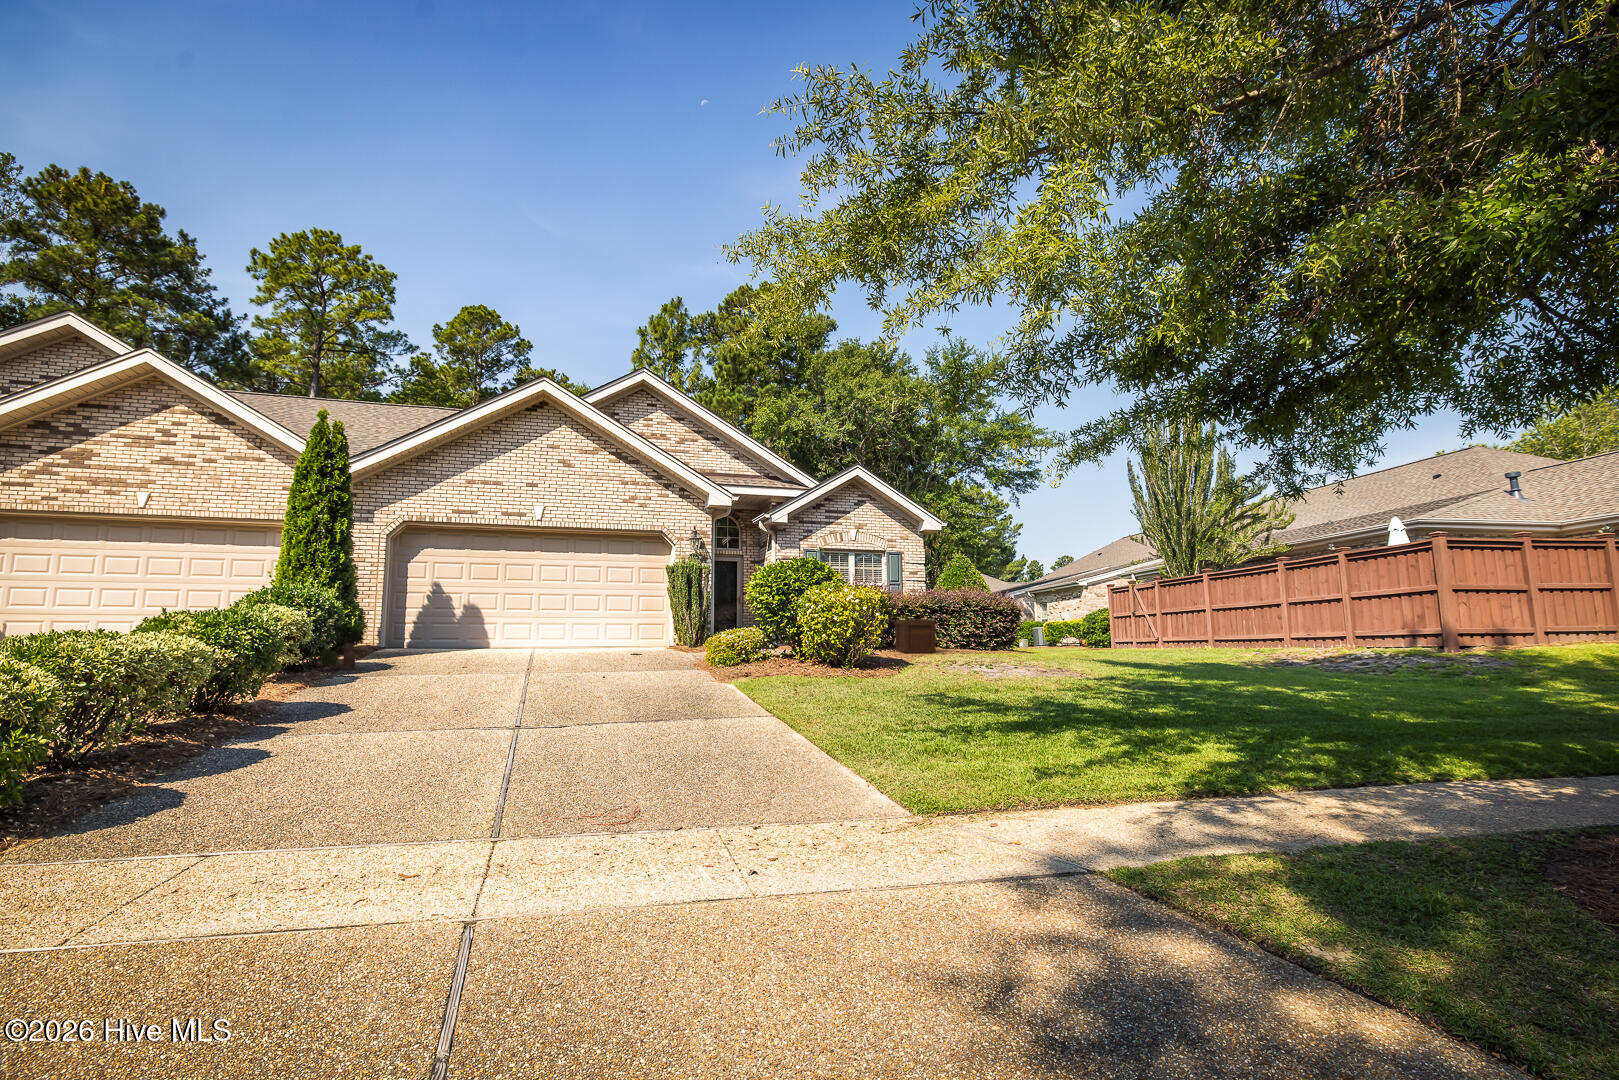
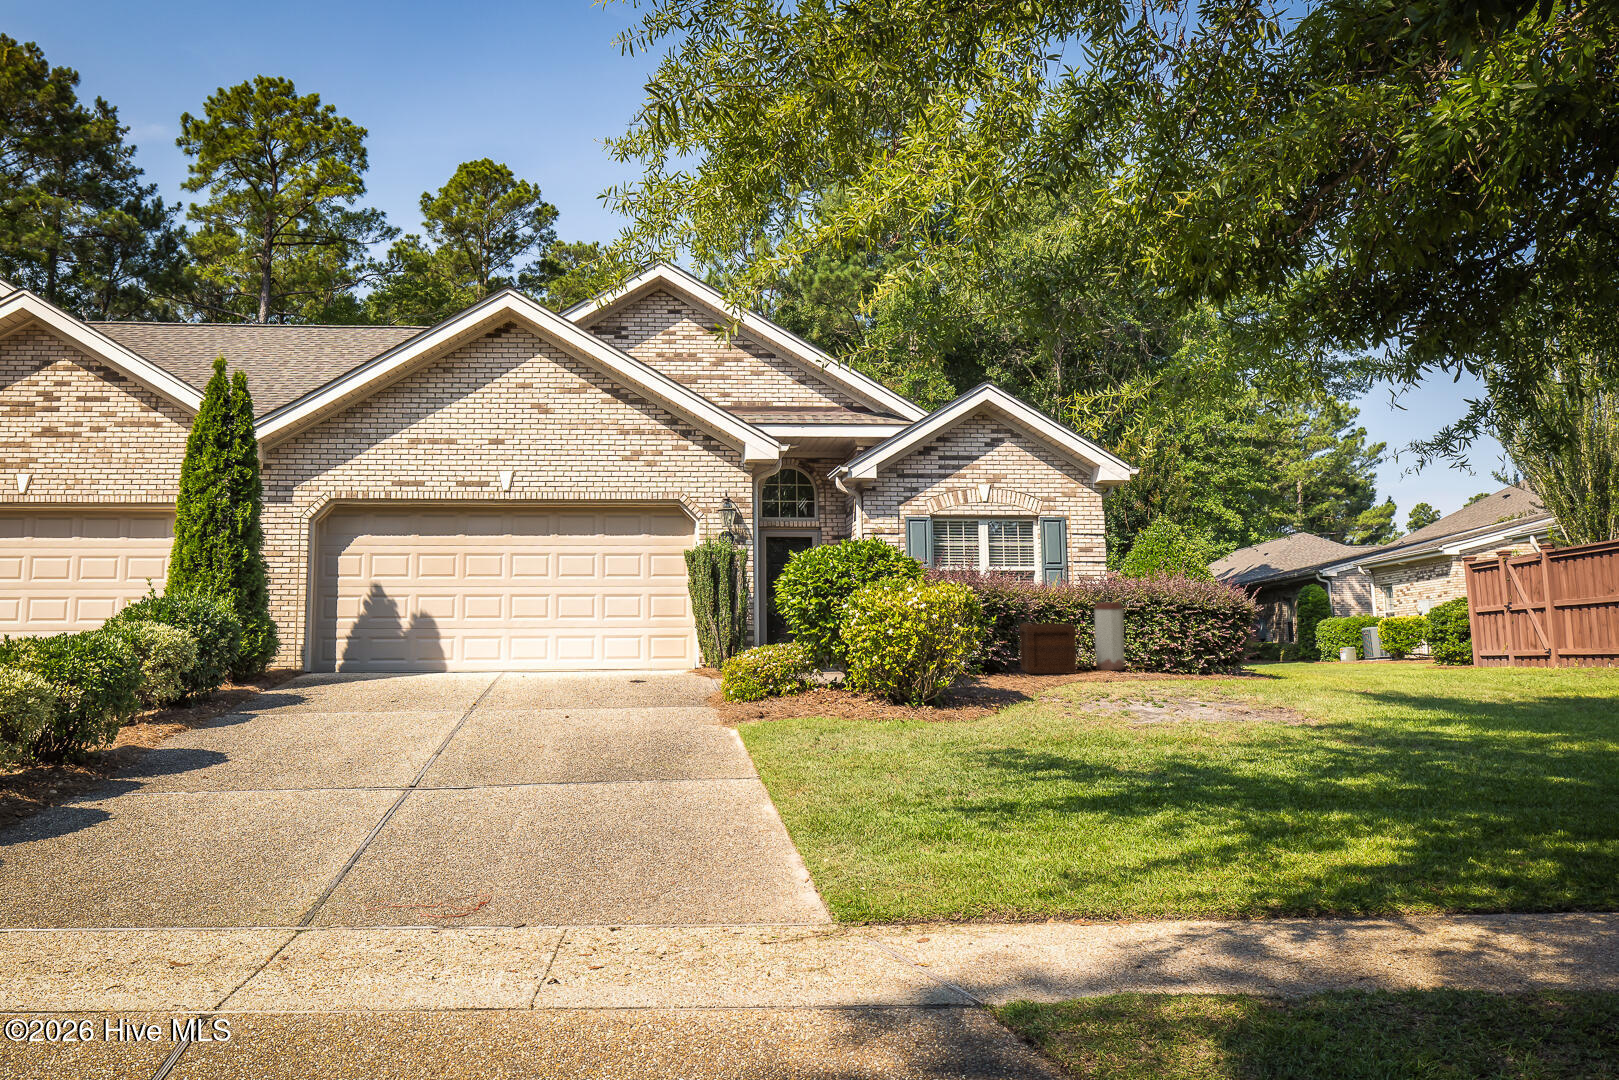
trash can: none [943,606,963,651] -> present [1094,602,1125,670]
potted plant: present [321,623,364,670] -> none [216,643,271,704]

